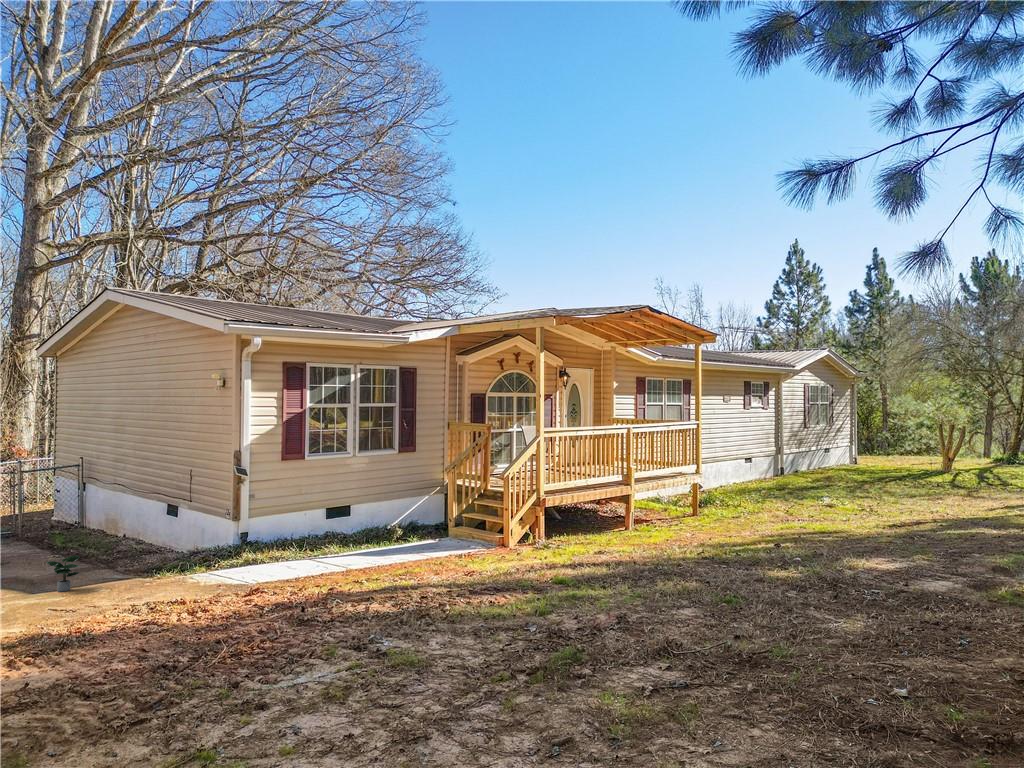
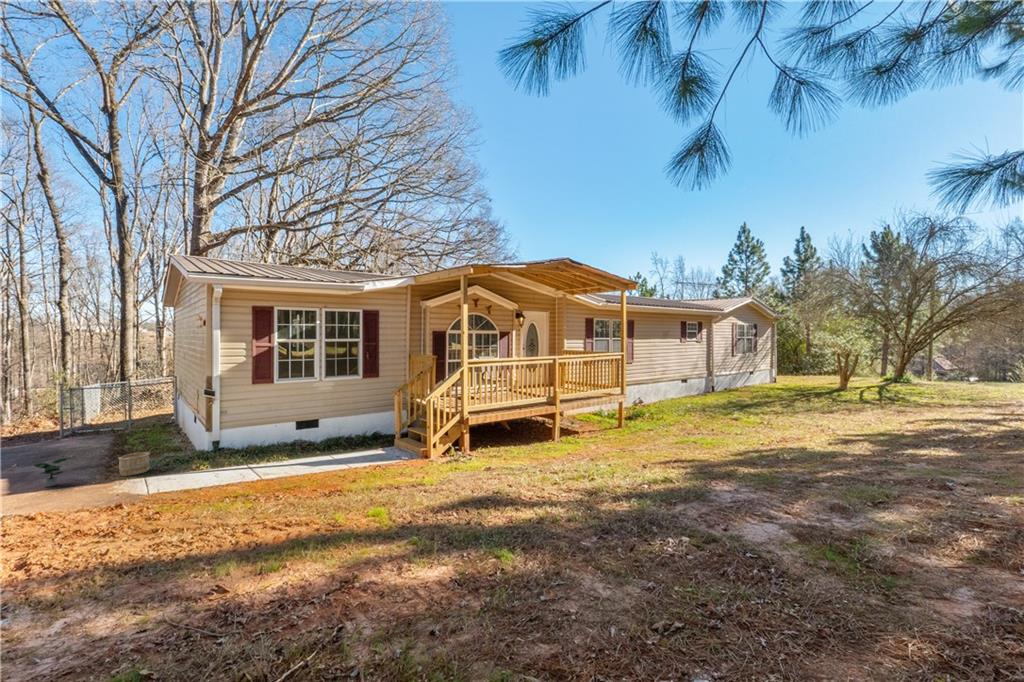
wooden bucket: none [133,549,166,578] -> present [118,452,150,476]

